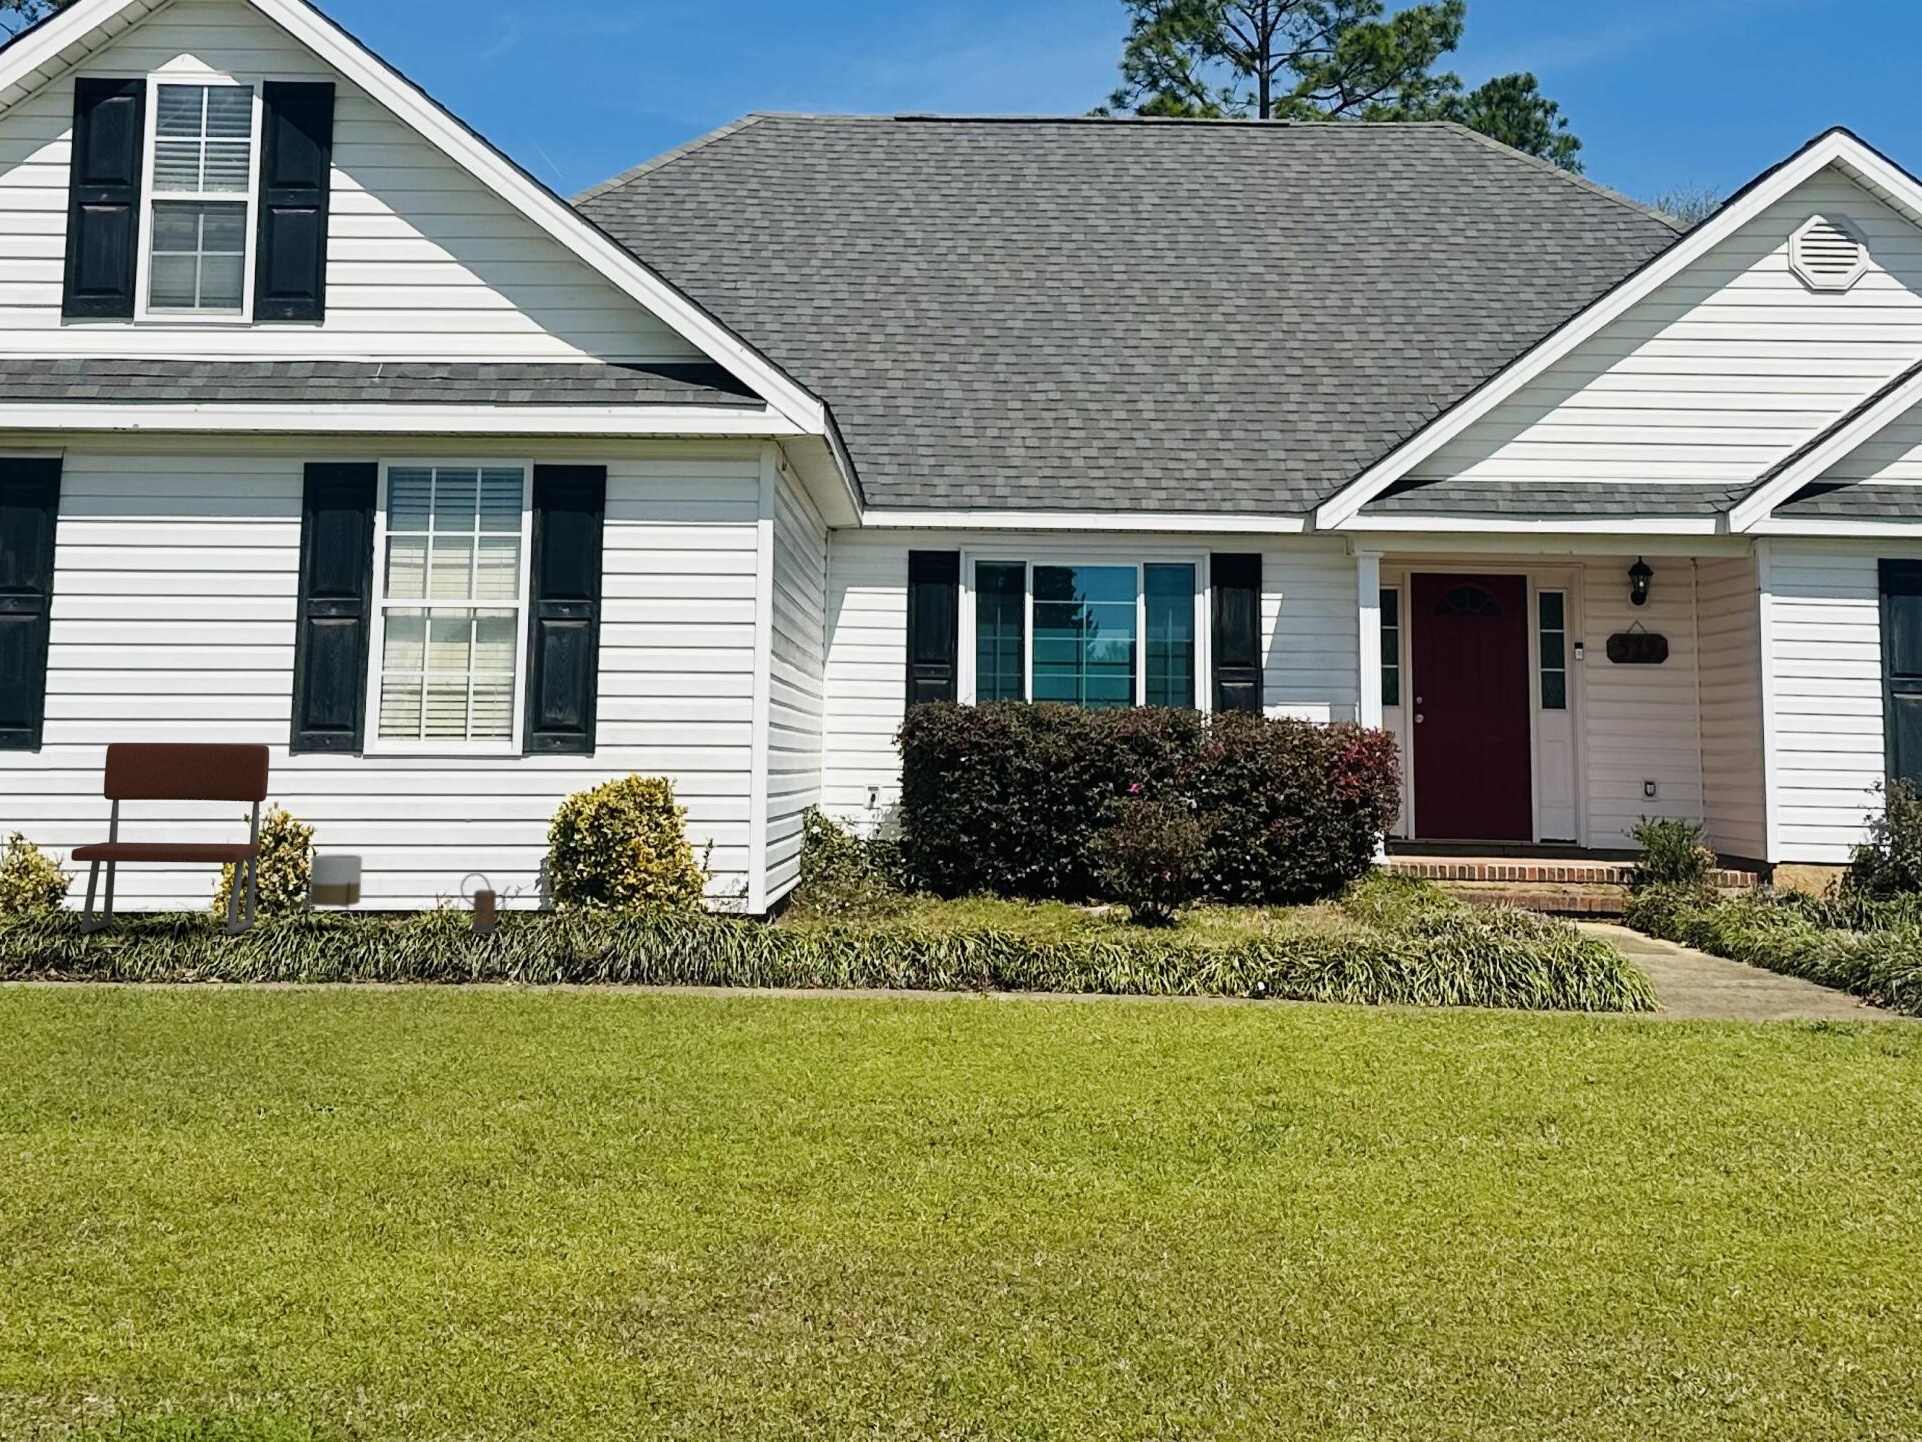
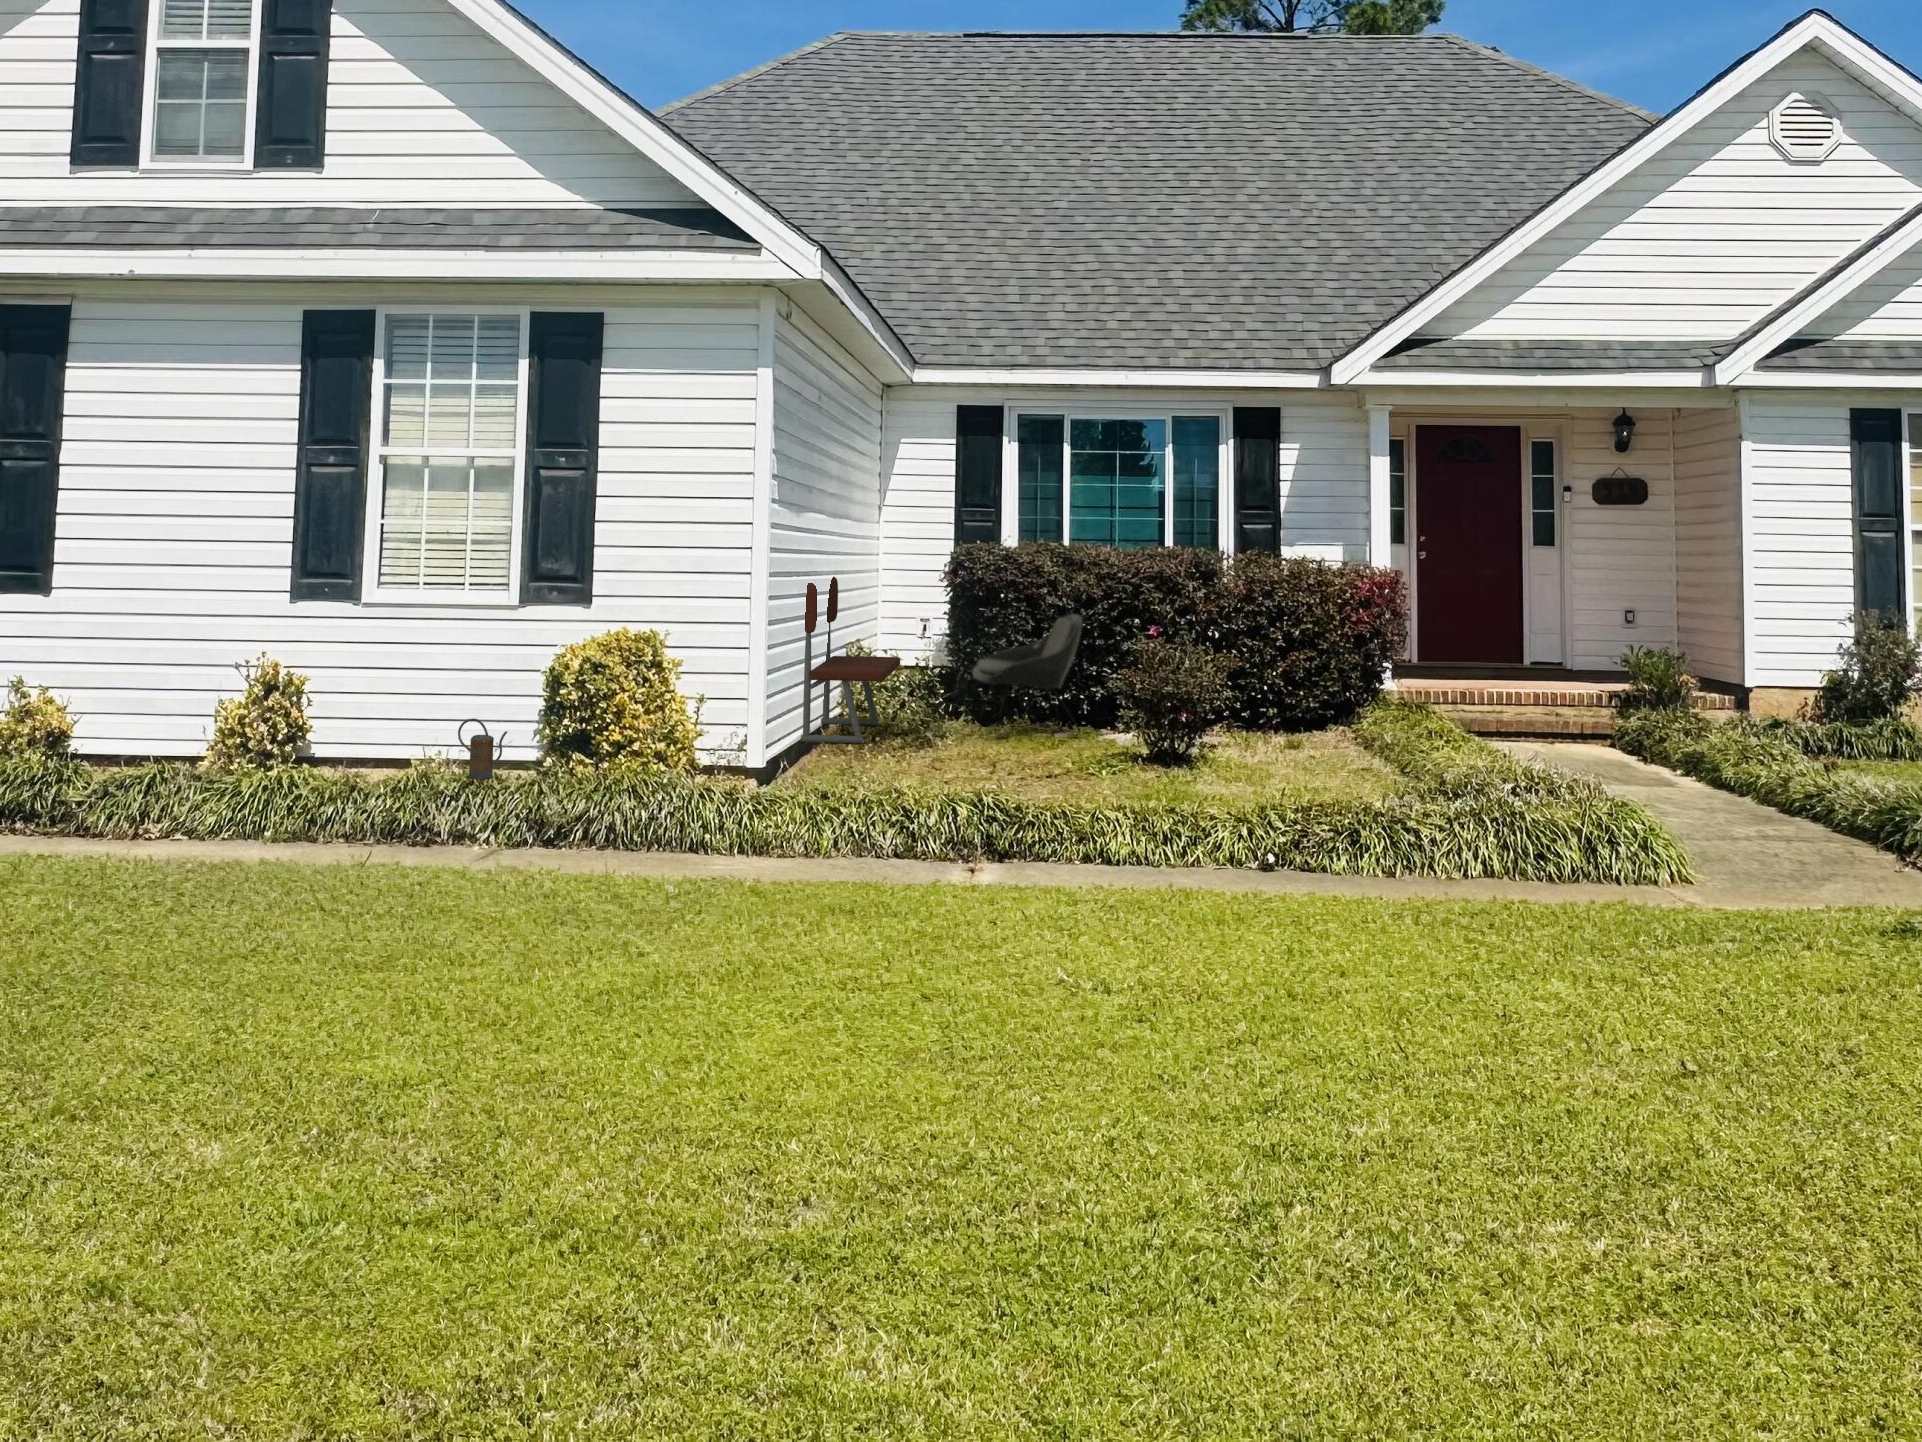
bench: present [71,743,269,935] -> present [801,576,900,743]
lounge chair: none [970,779,1084,907] -> present [973,614,1082,738]
planter: present [308,855,362,927] -> none [304,699,362,777]

